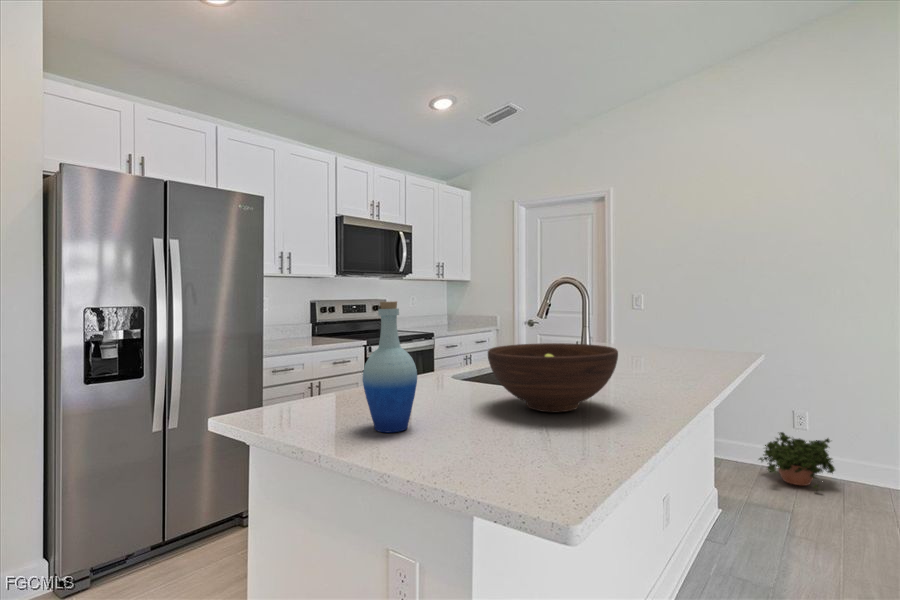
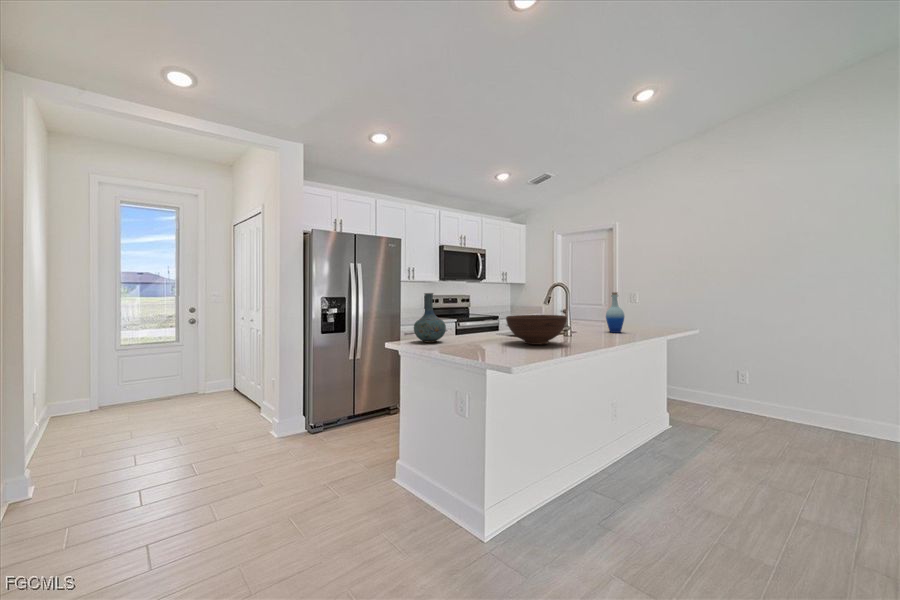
vase: none [277,301,353,416] -> present [414,293,446,343]
bottle: present [363,301,417,432] -> present [606,292,624,333]
potted plant: present [759,432,835,488] -> none [709,384,764,423]

